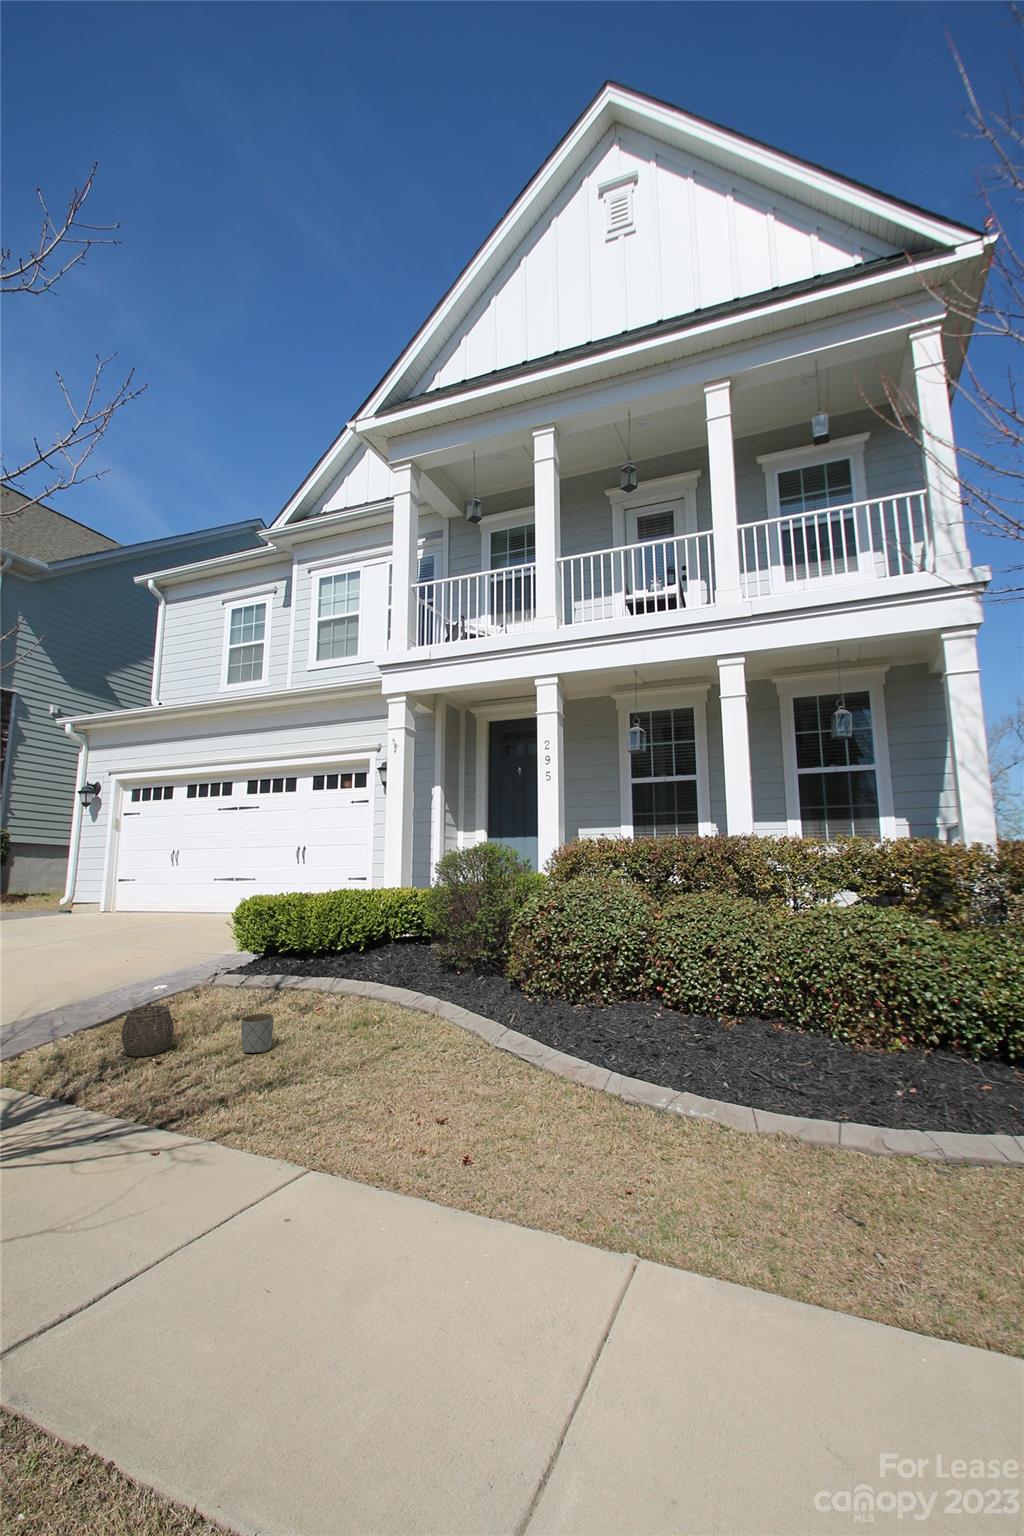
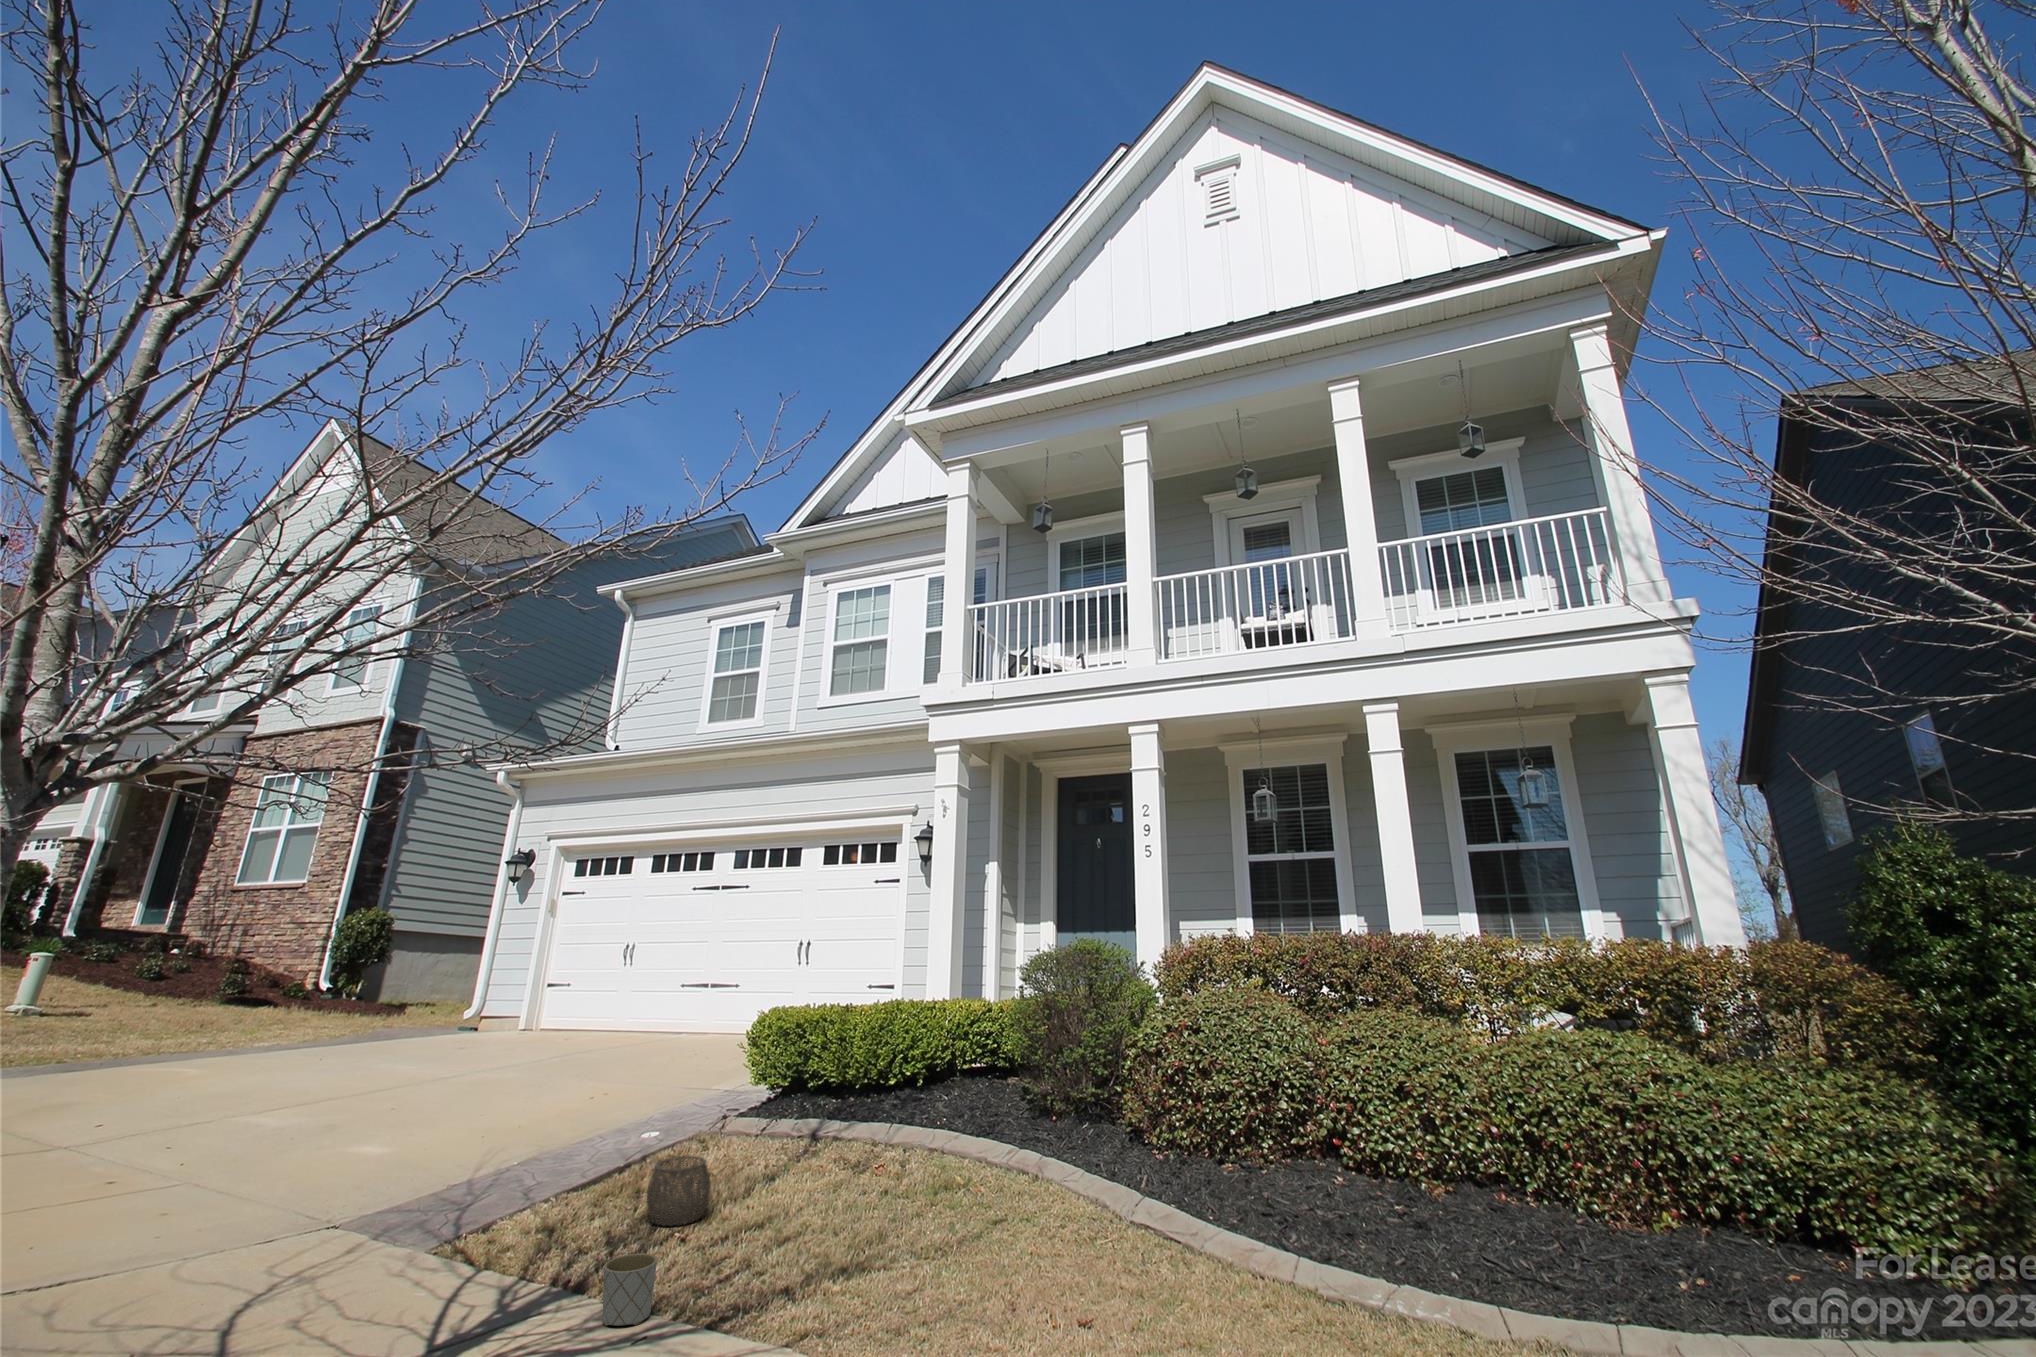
planter: present [241,1013,273,1053] -> present [603,1253,657,1326]

